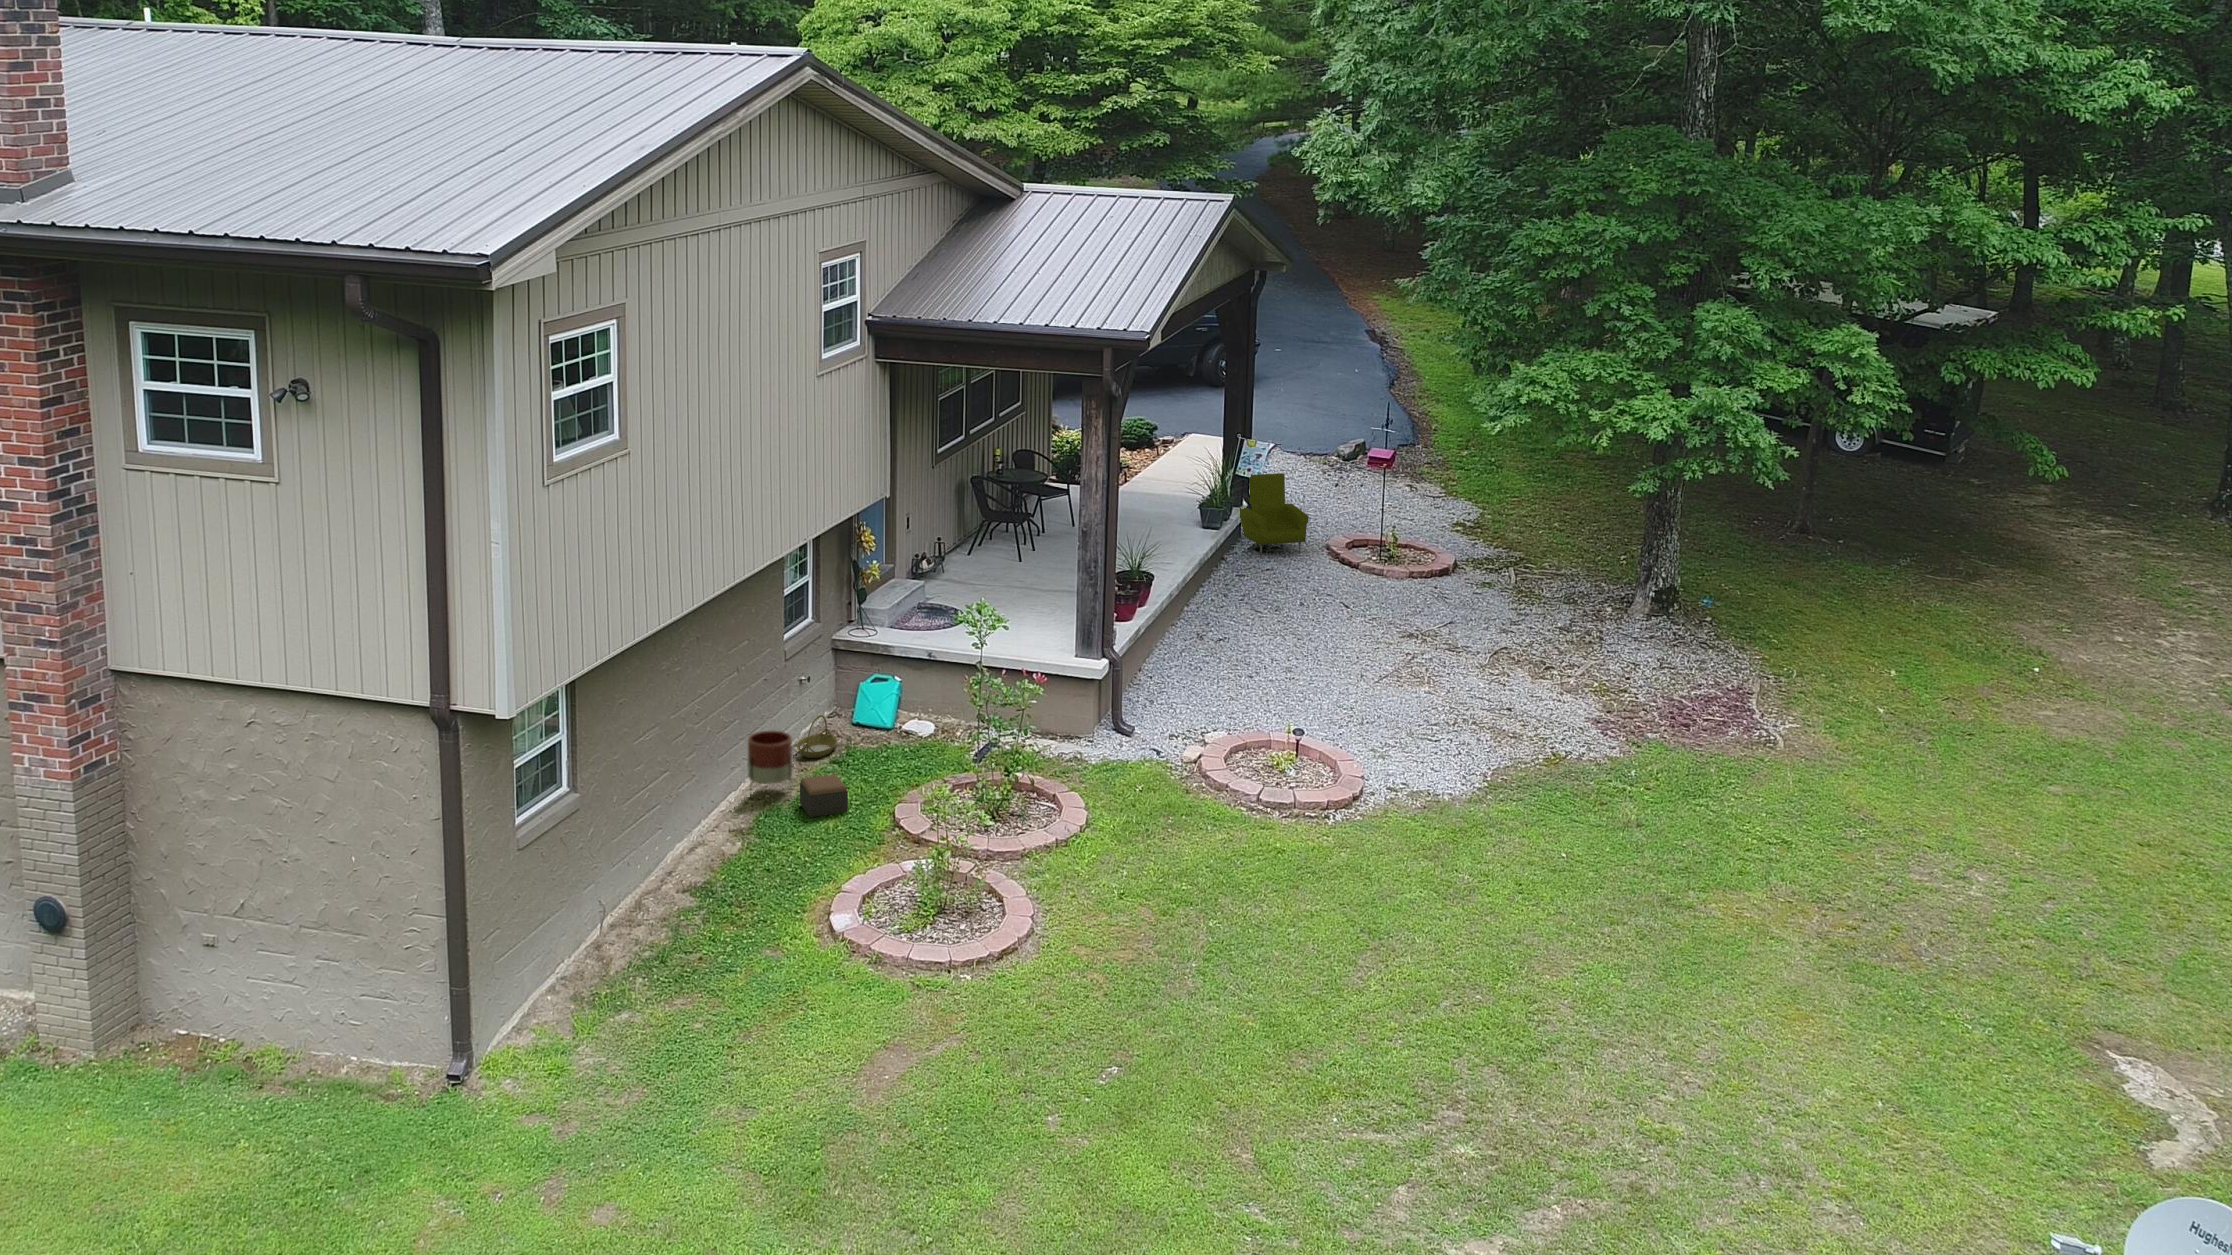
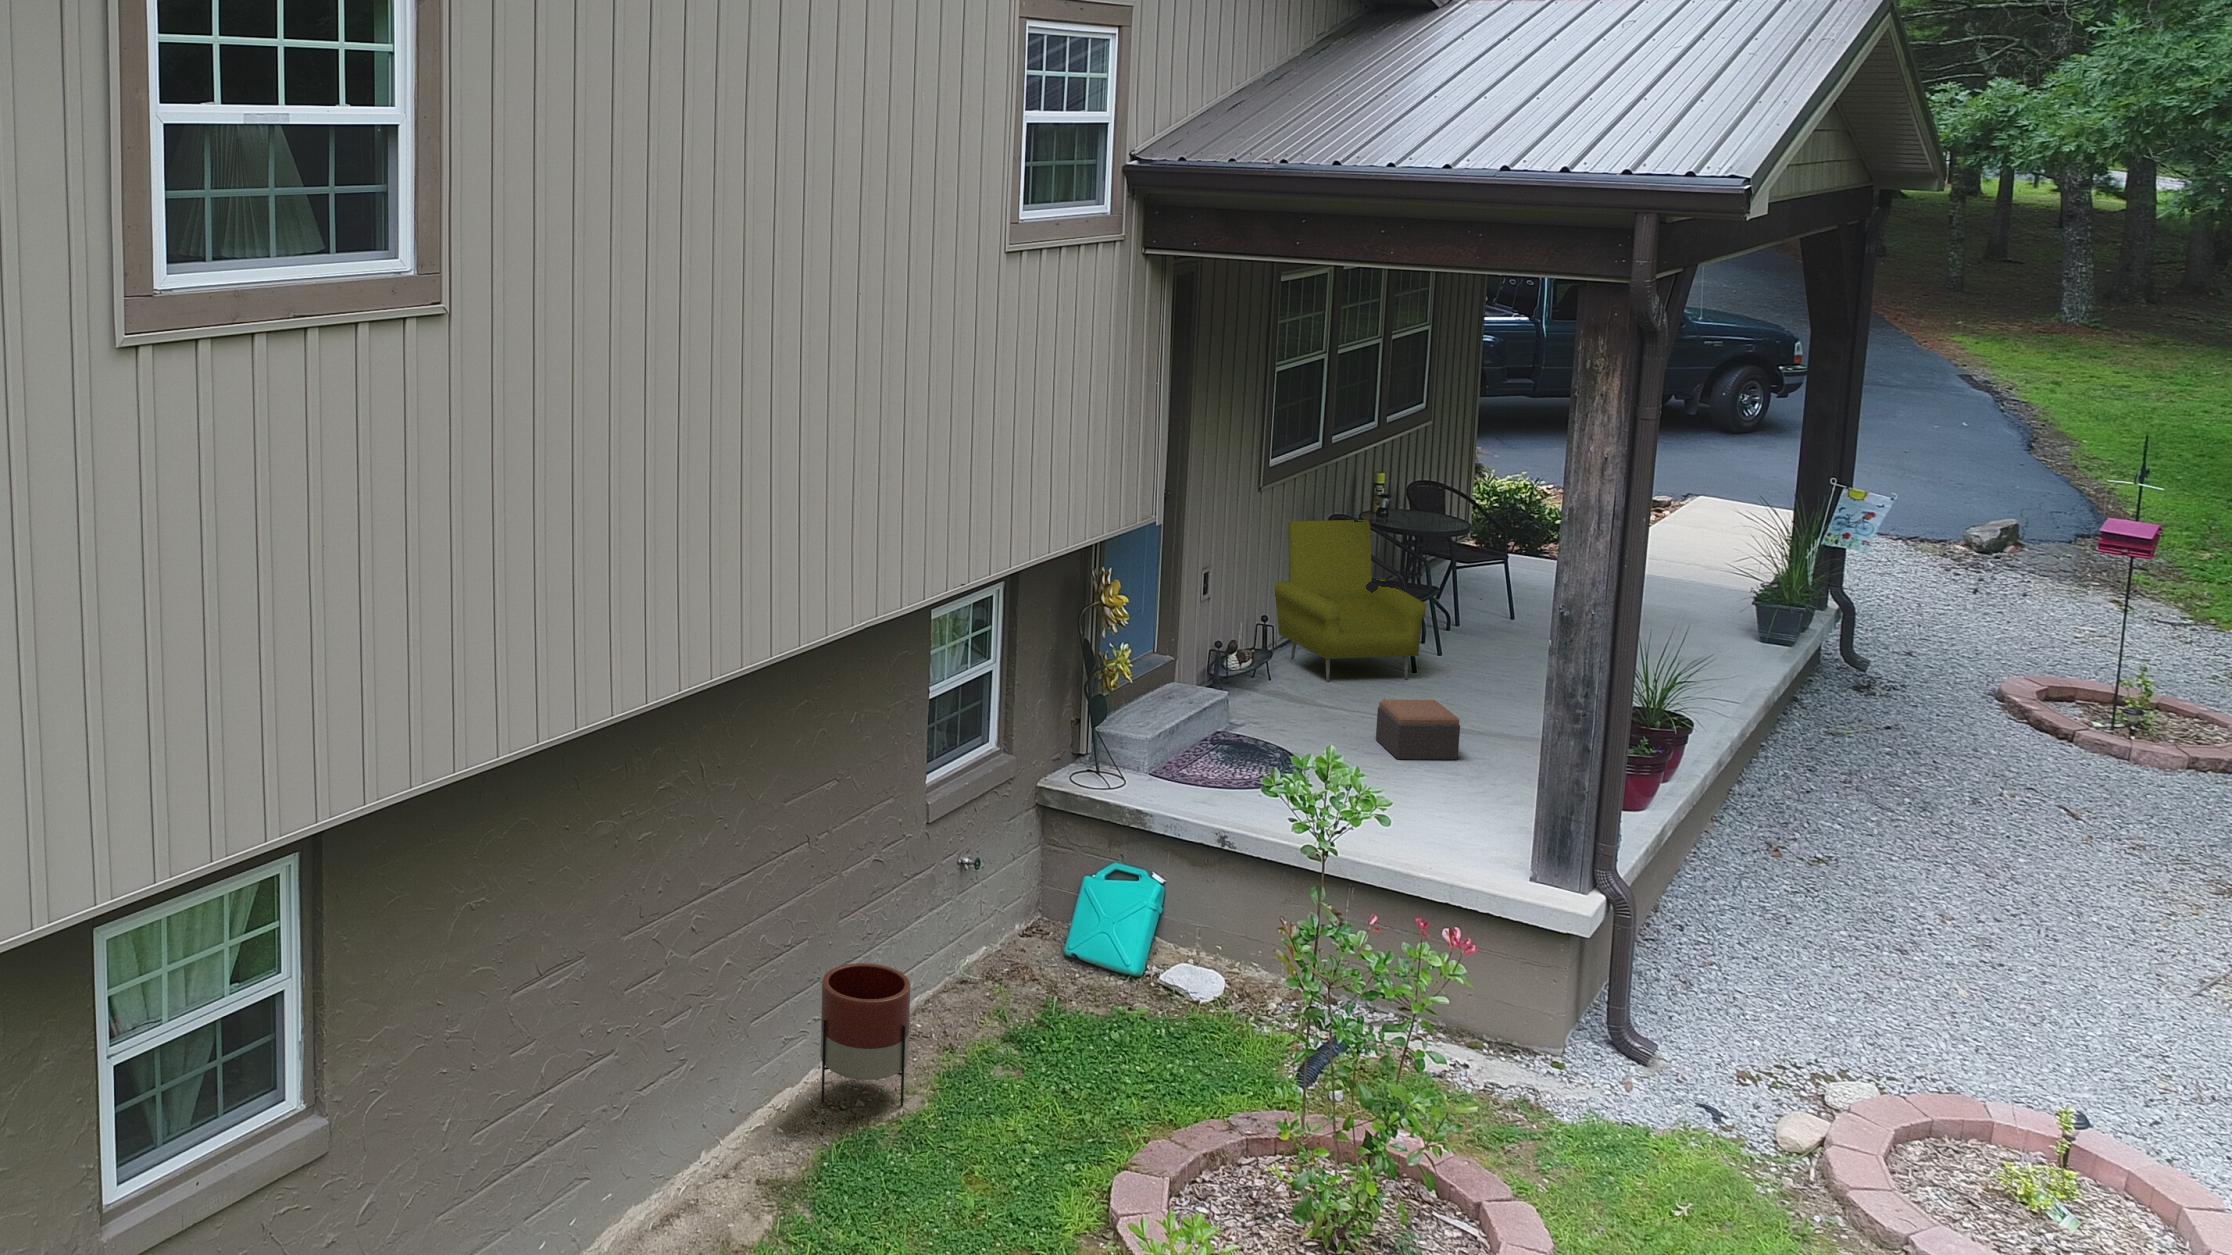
armchair: present [1240,473,1309,556] -> present [1274,520,1426,682]
basket: present [797,715,837,758] -> none [945,933,1027,1019]
footstool: present [800,775,848,817] -> present [1376,700,1460,760]

